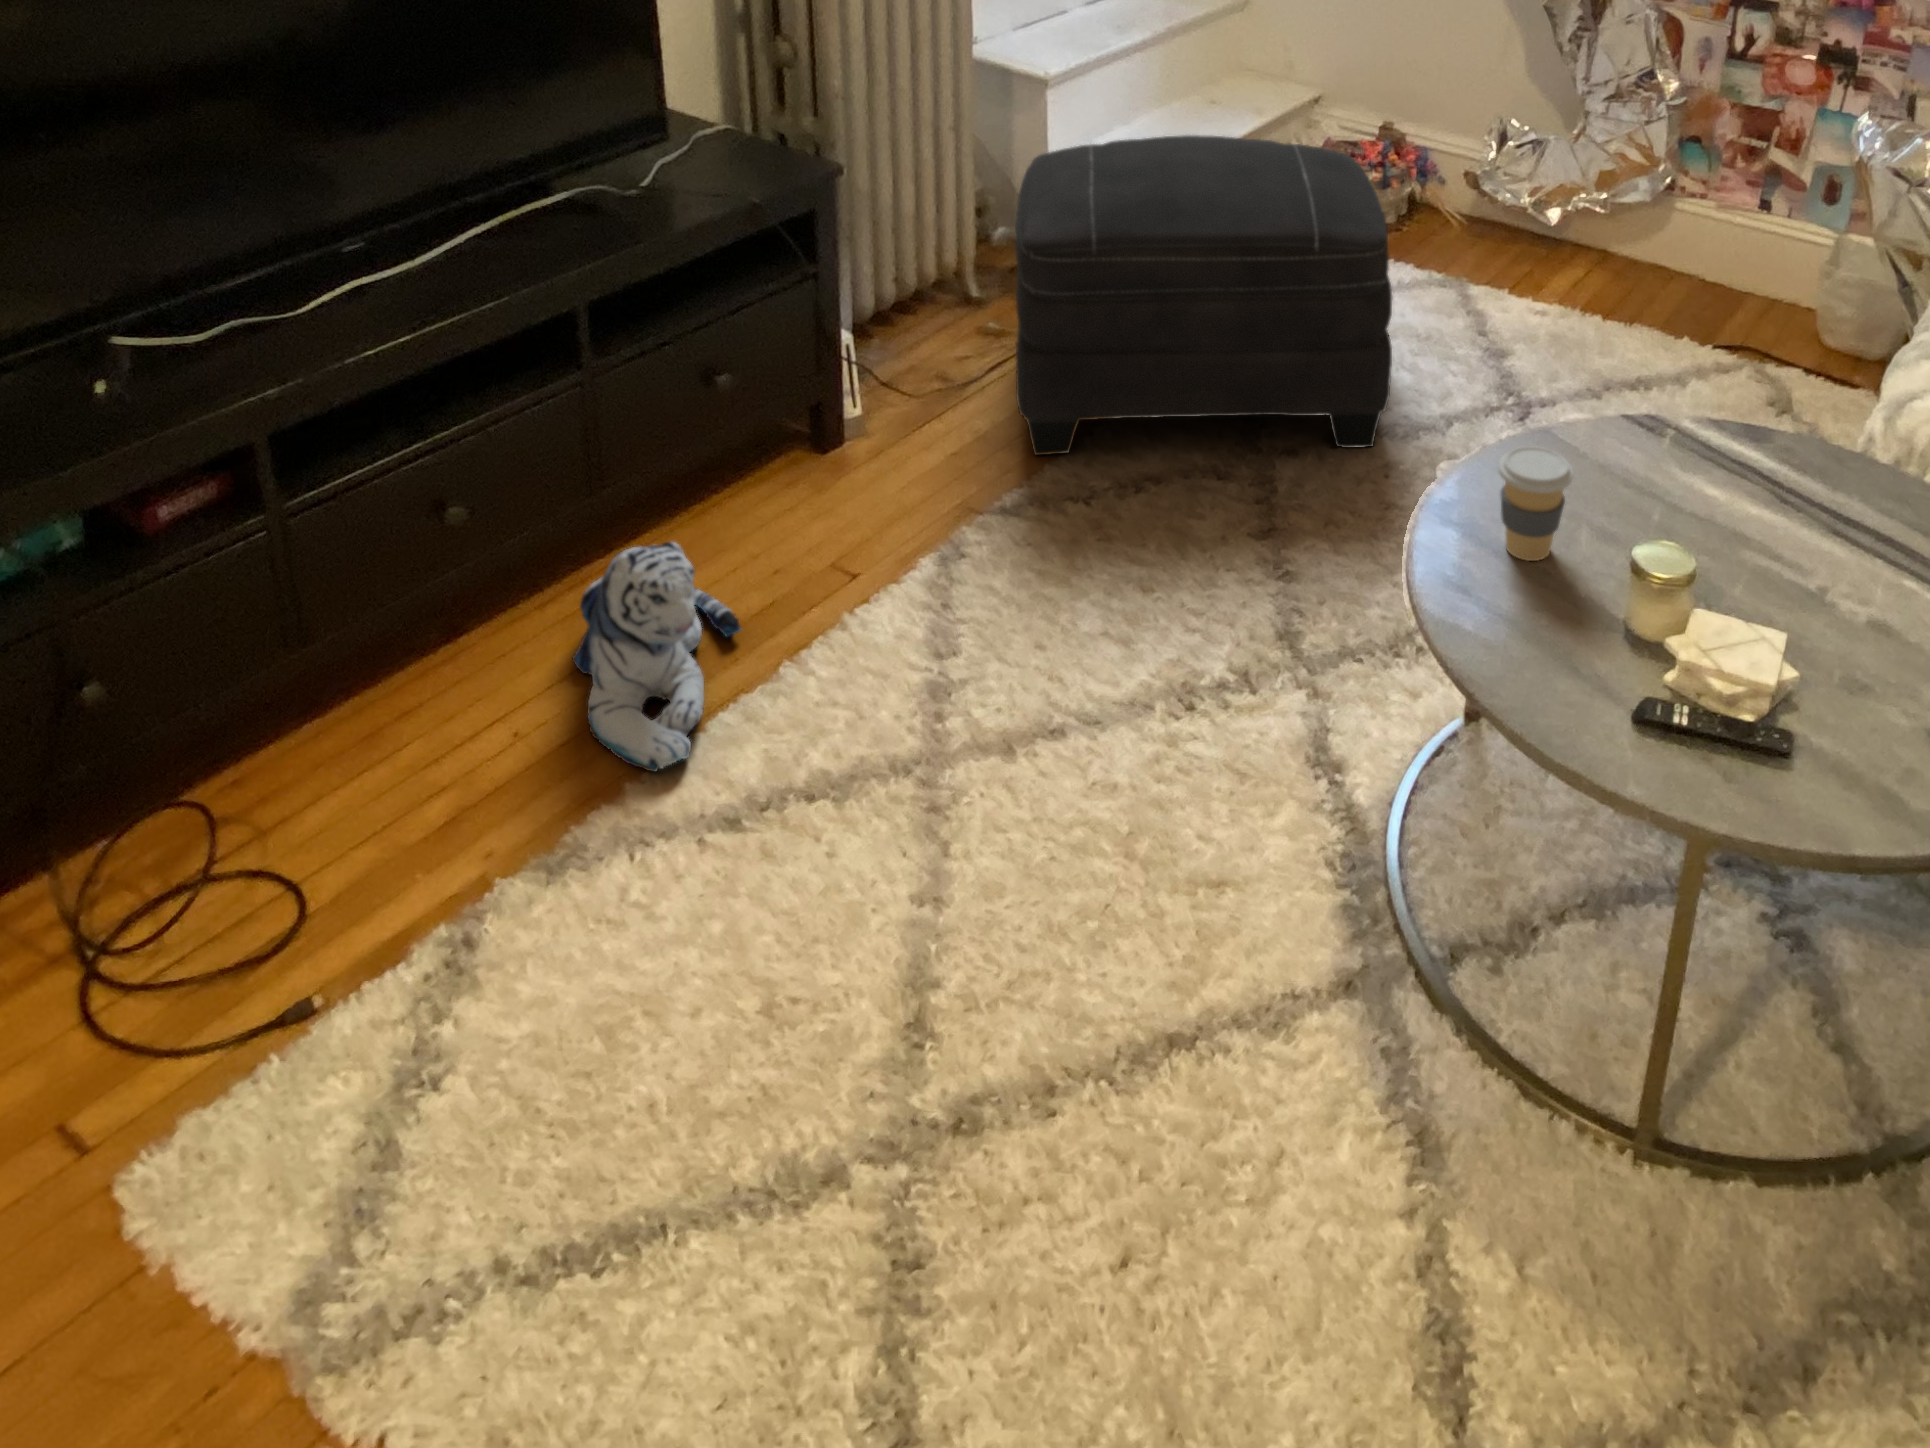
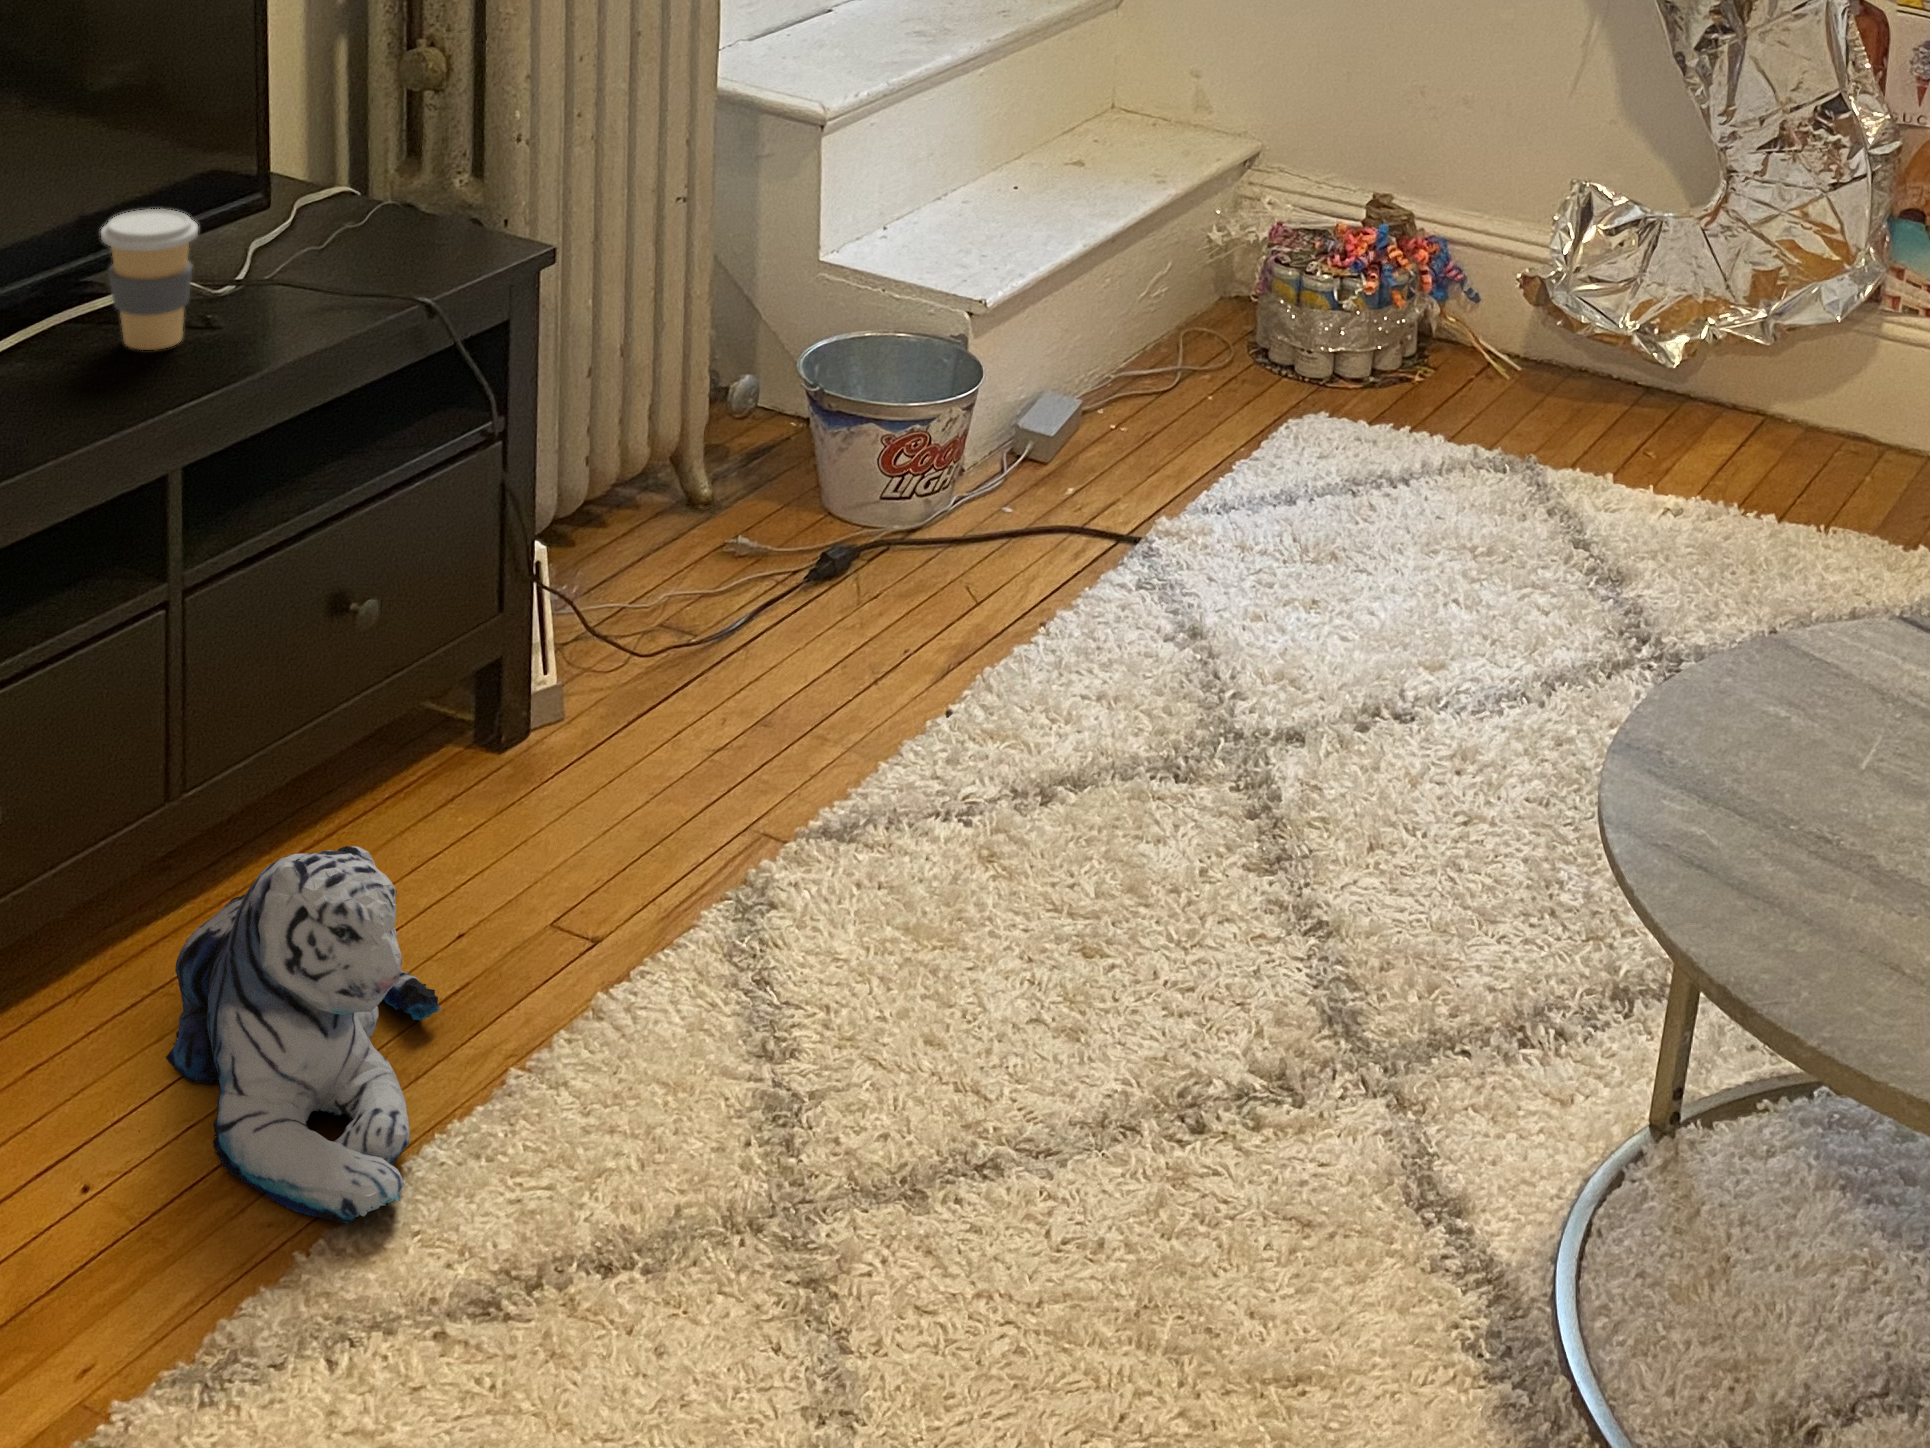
ottoman: present [1015,135,1392,455] -> none [816,202,1459,739]
coffee cup: present [1498,446,1574,561] -> present [101,209,198,350]

